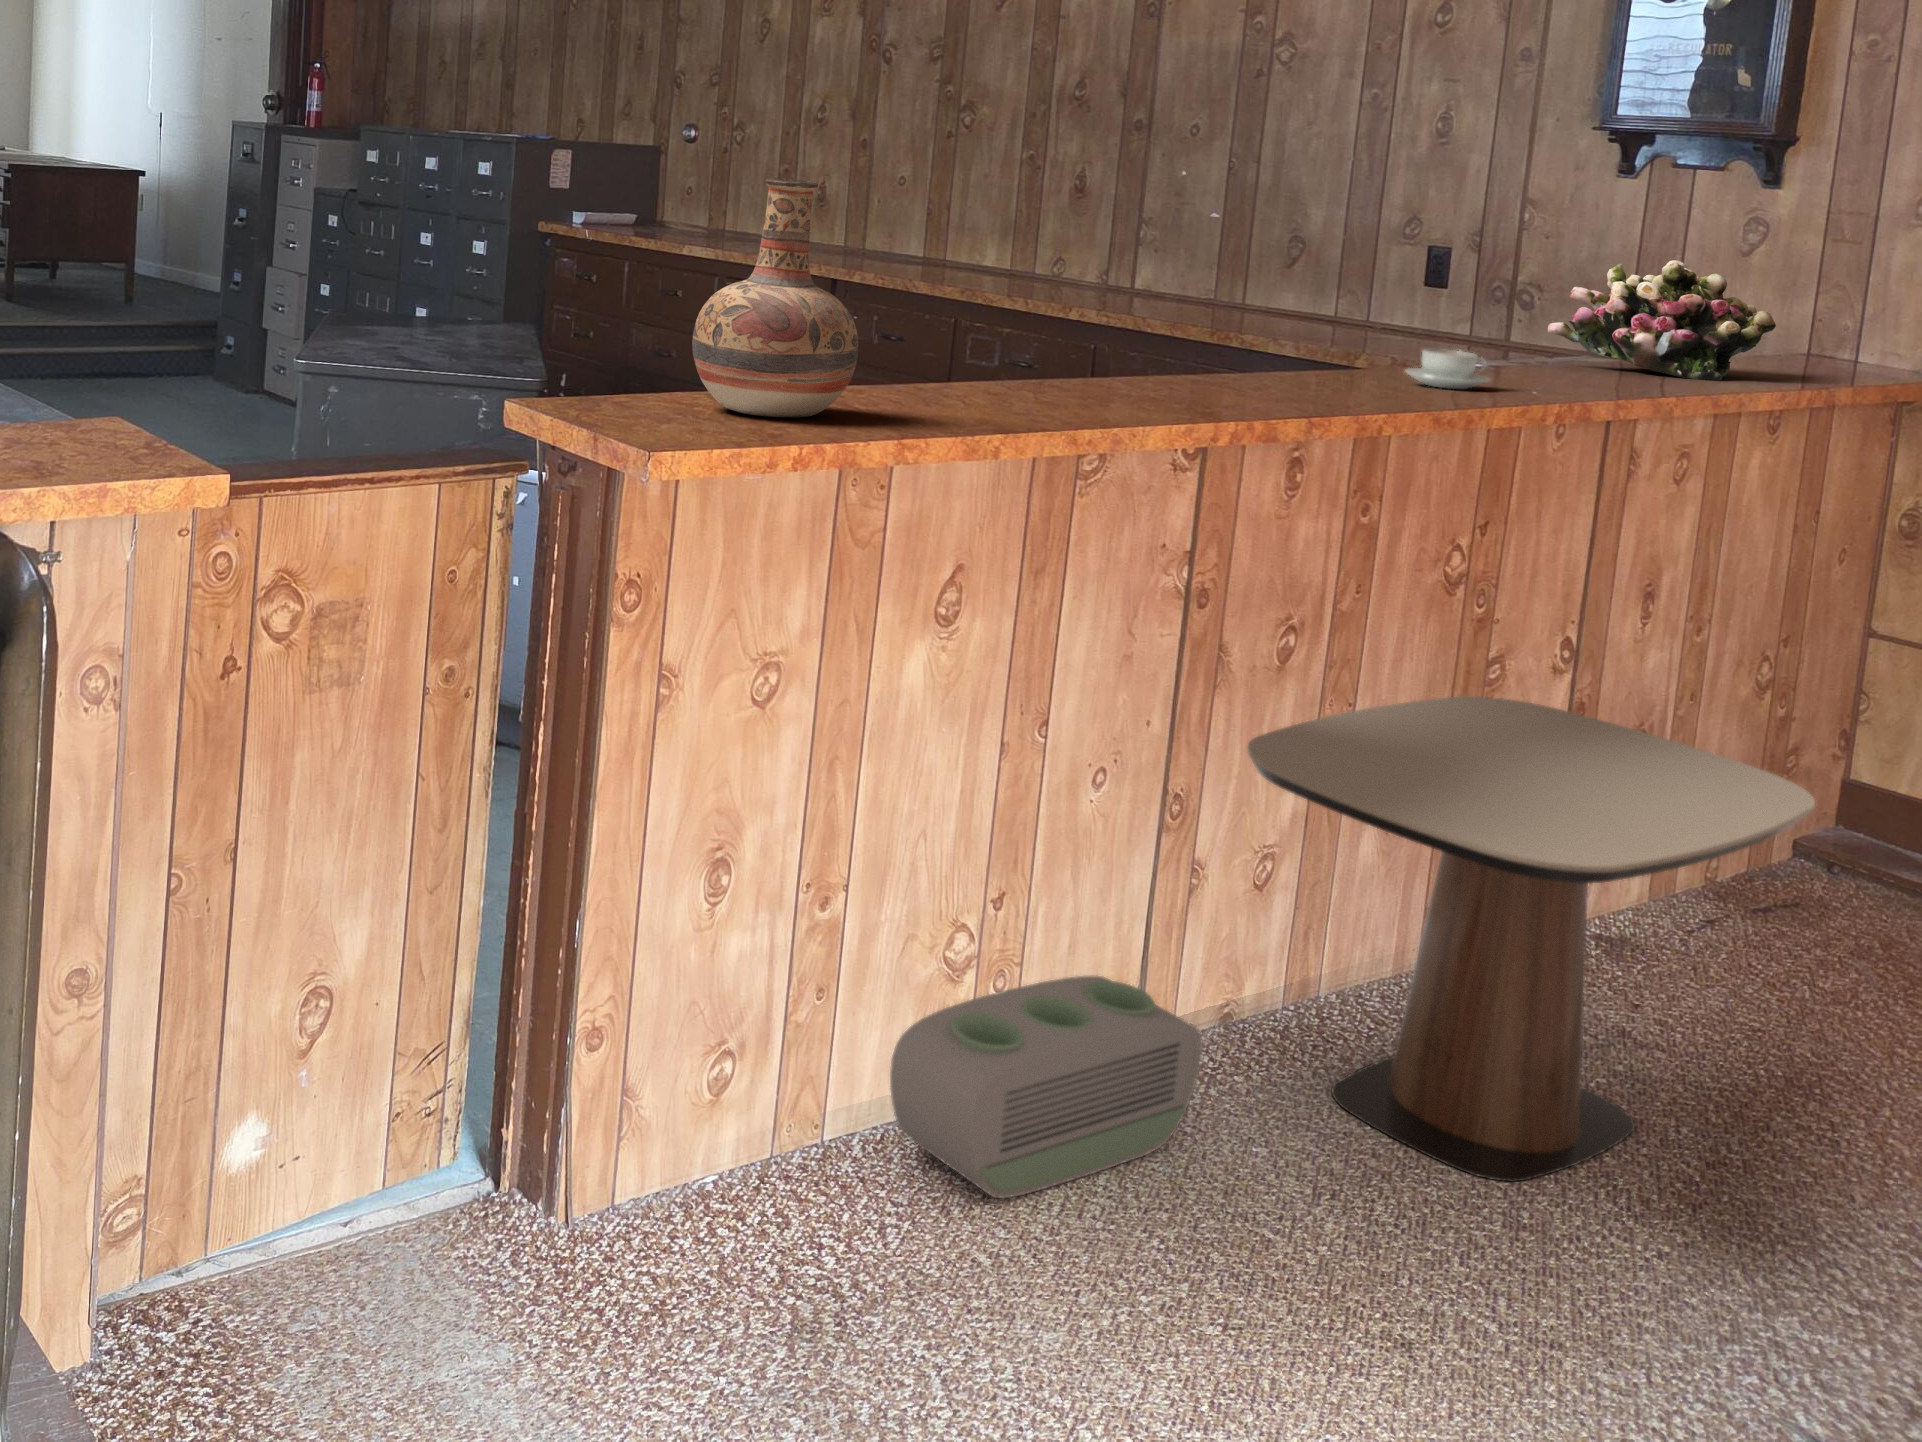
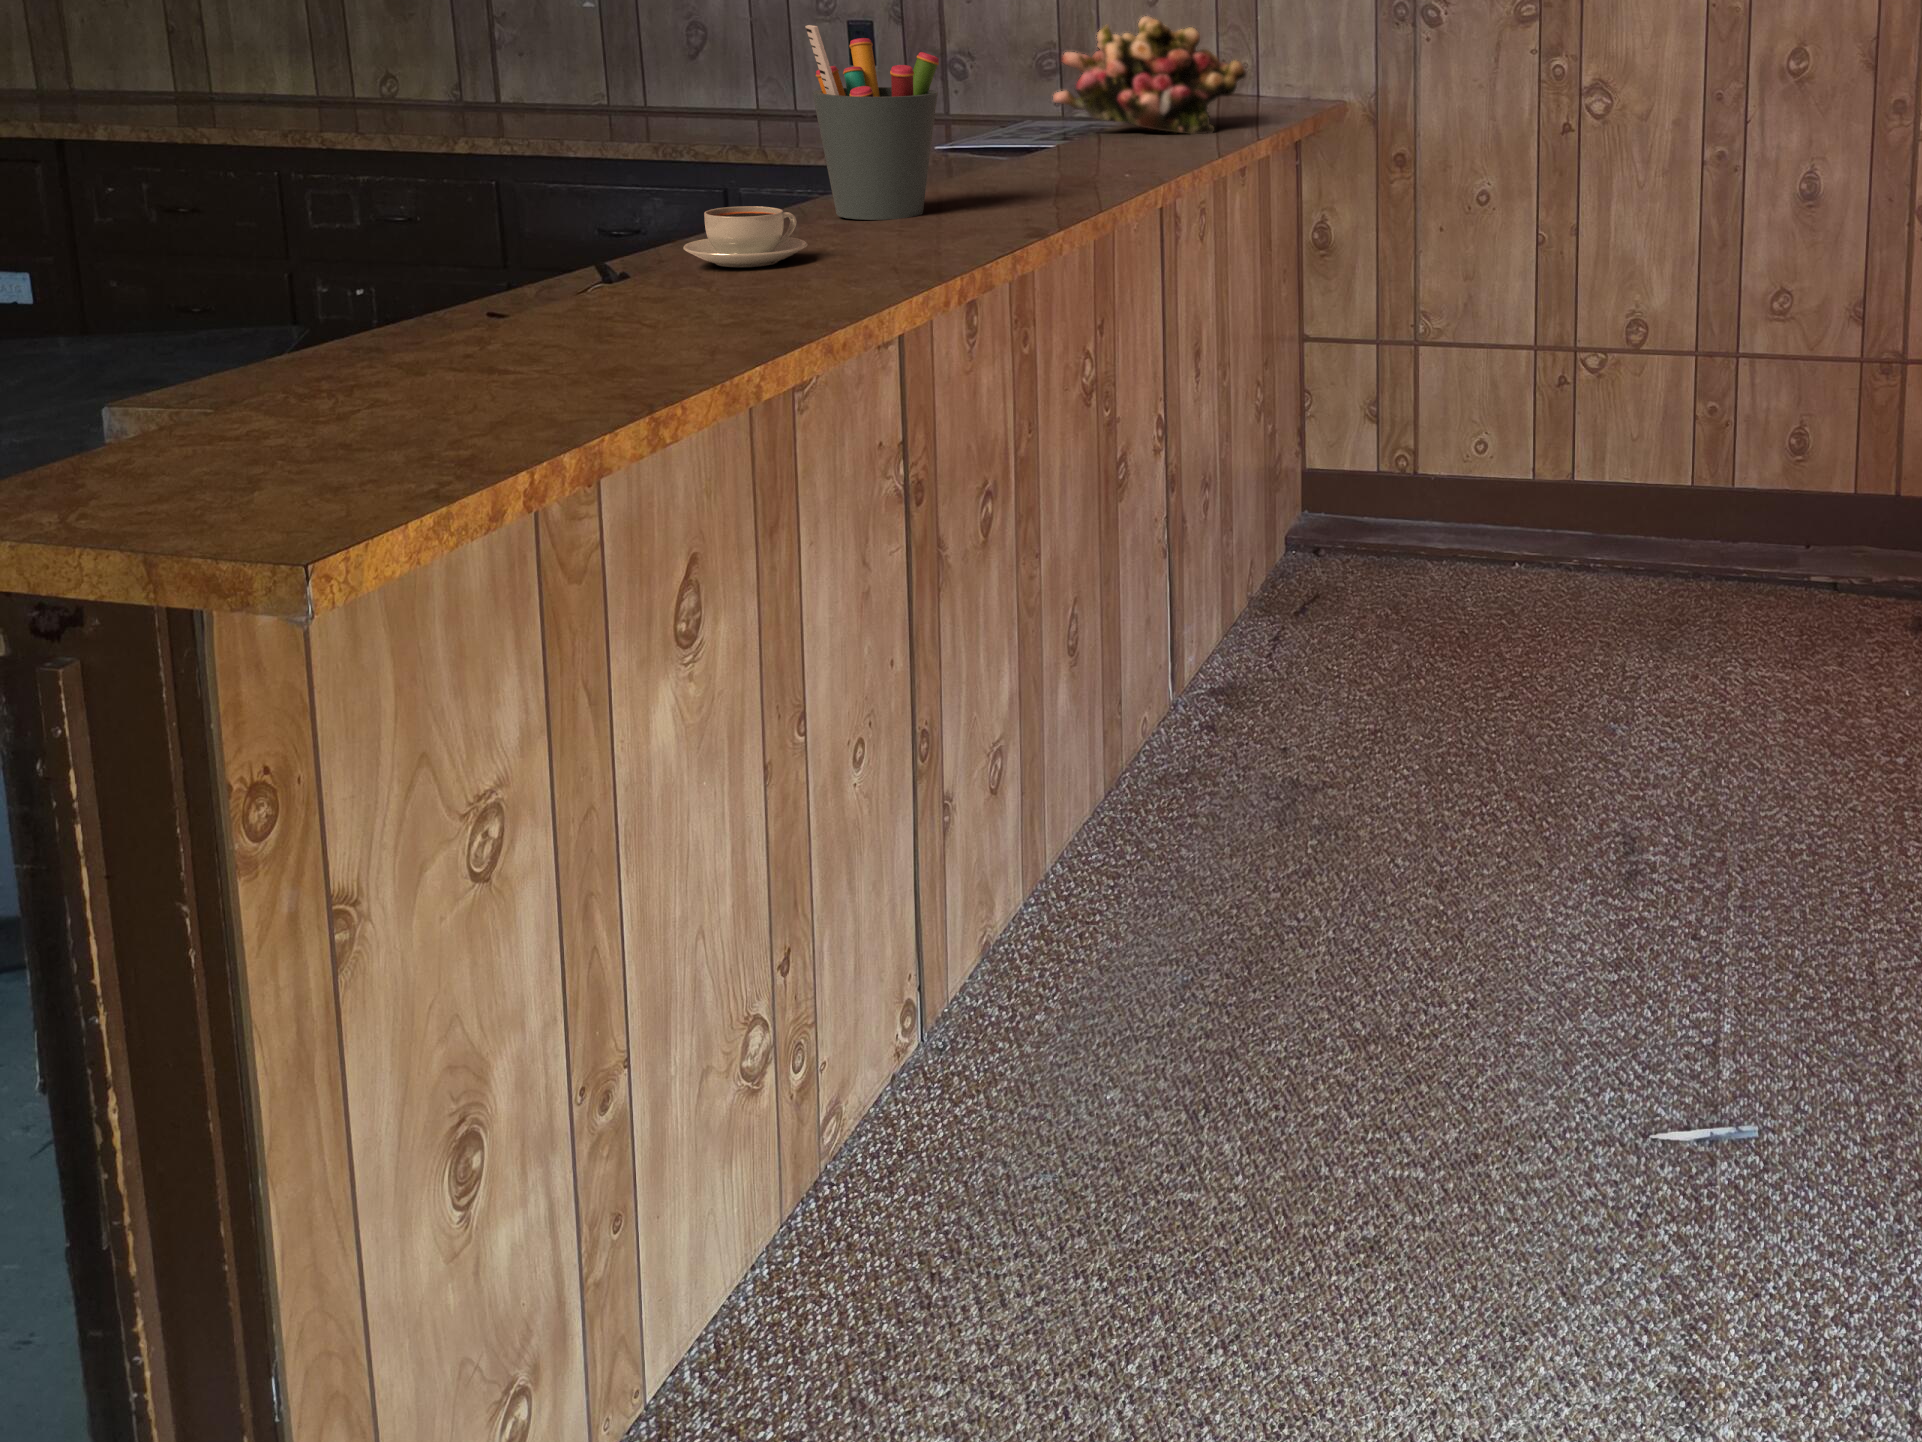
vase: present [692,178,858,418] -> none [201,11,520,421]
pen holder: none [1215,228,1327,391] -> present [805,25,939,220]
coffee cup: present [1406,349,1490,389] -> present [683,206,807,267]
side table: present [1247,696,1815,1182] -> none [1001,497,1462,1008]
air purifier: present [890,976,1203,1198] -> none [728,986,1046,1349]

